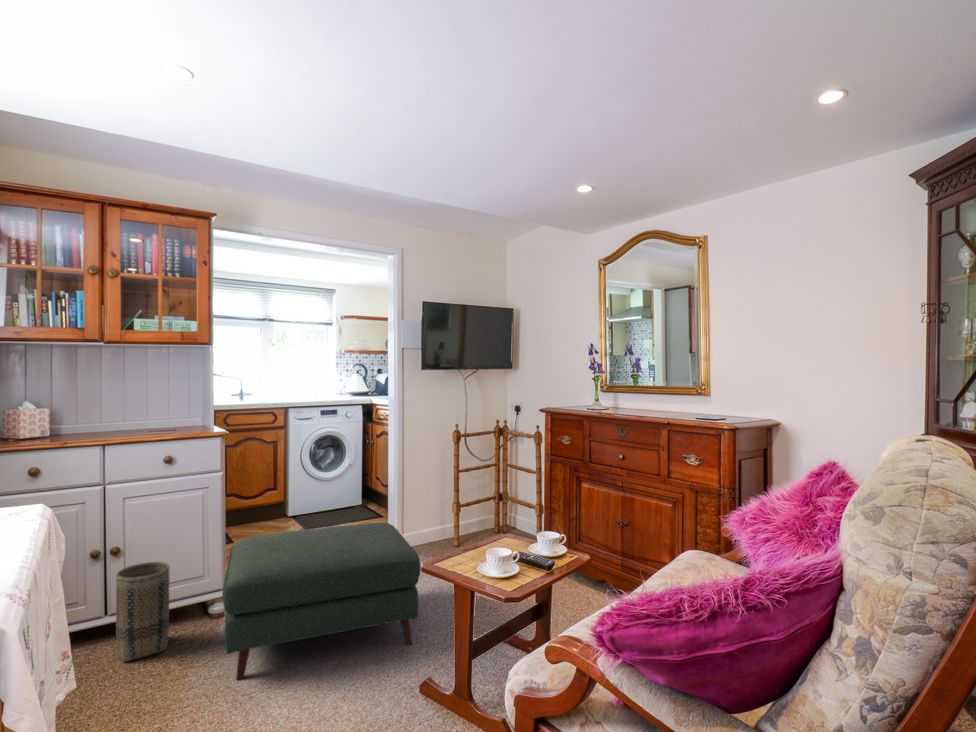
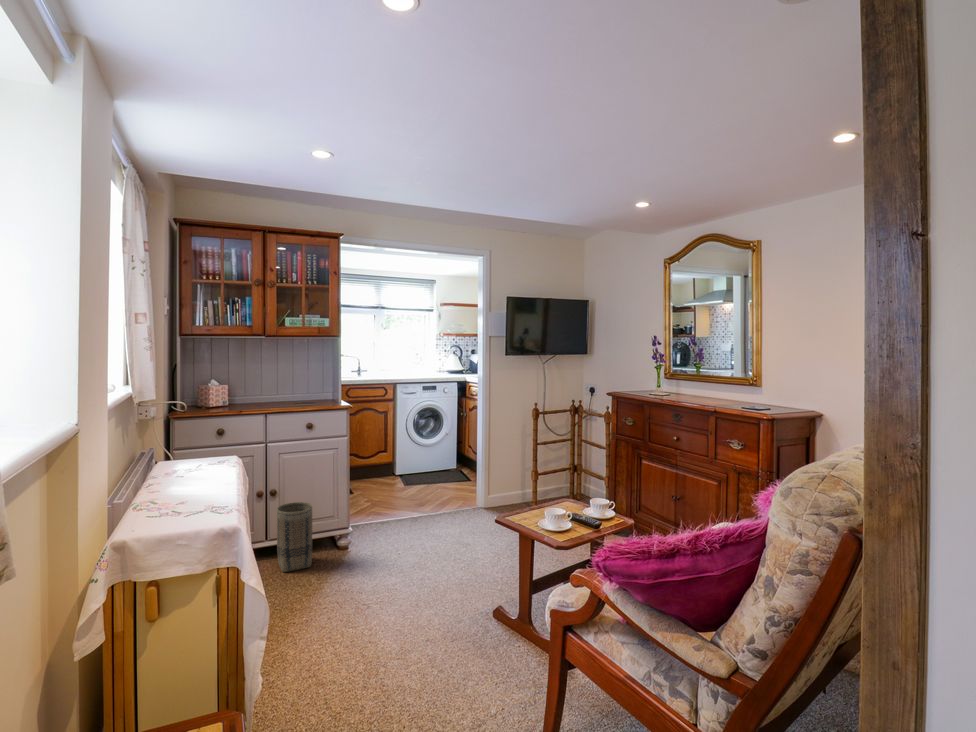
ottoman: present [222,523,421,680] -> none [350,484,498,592]

